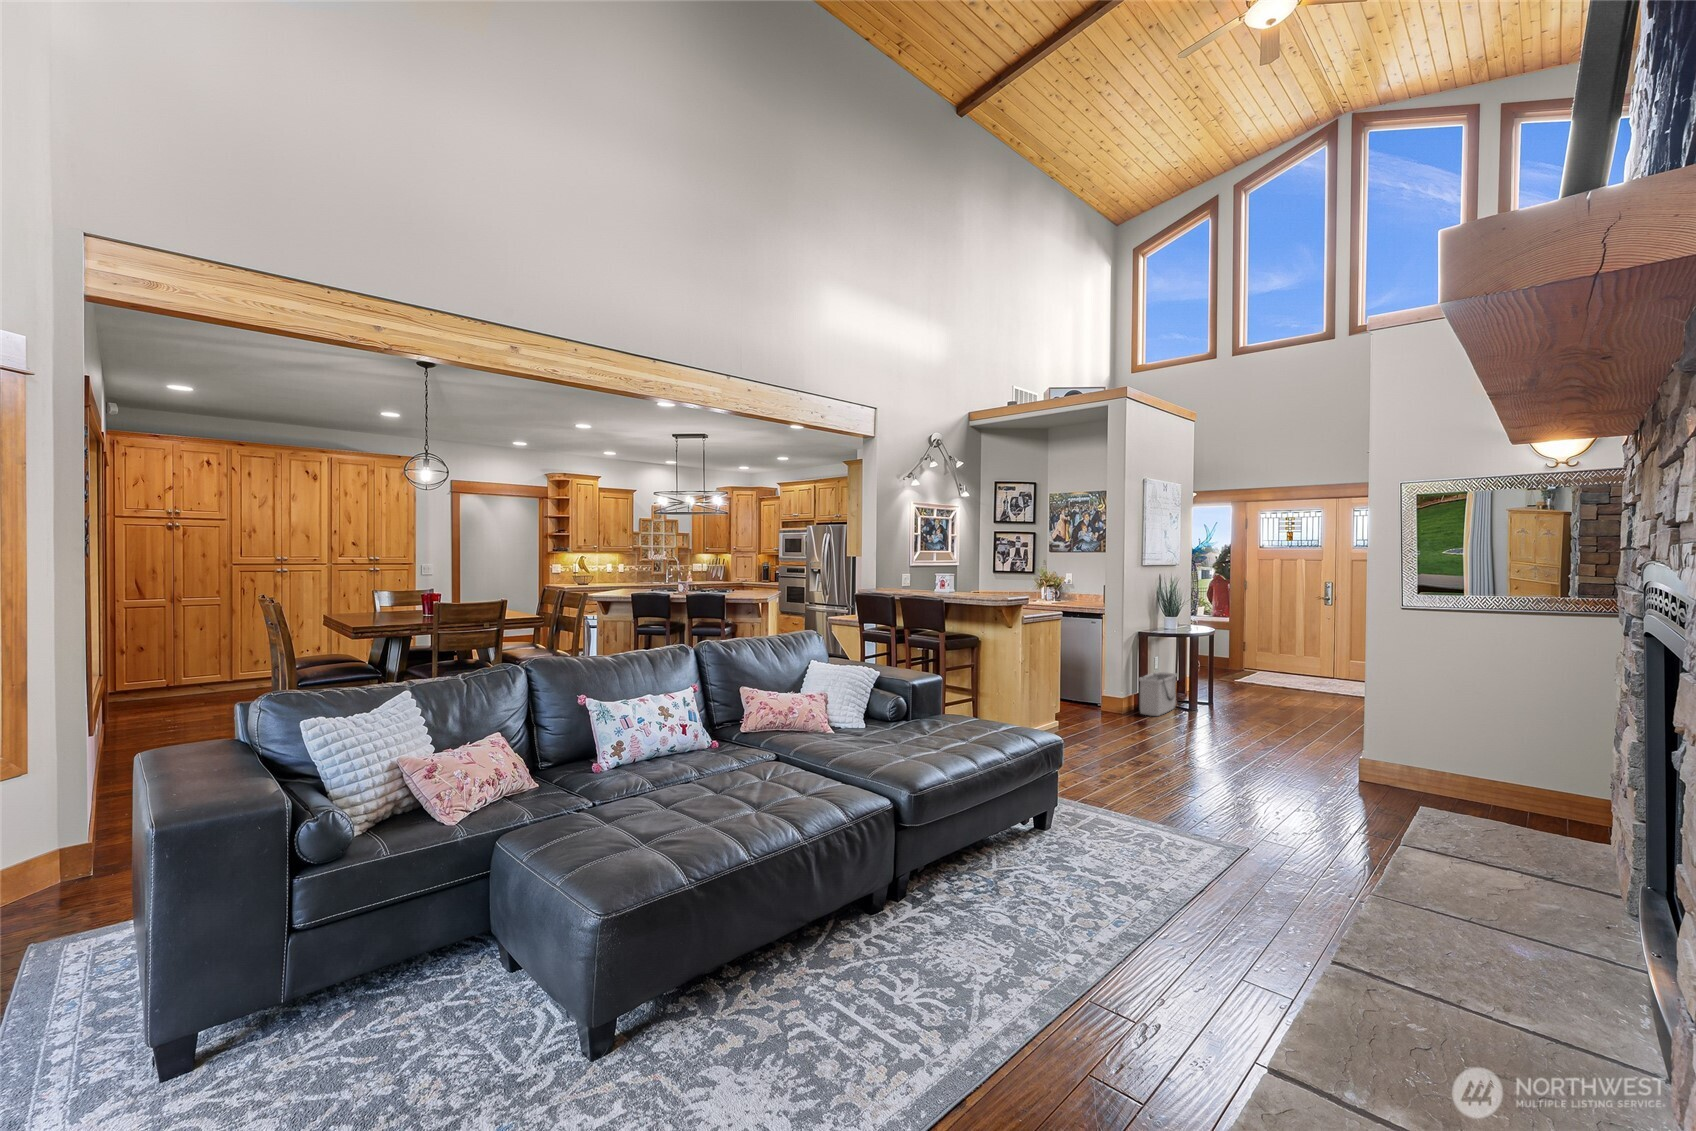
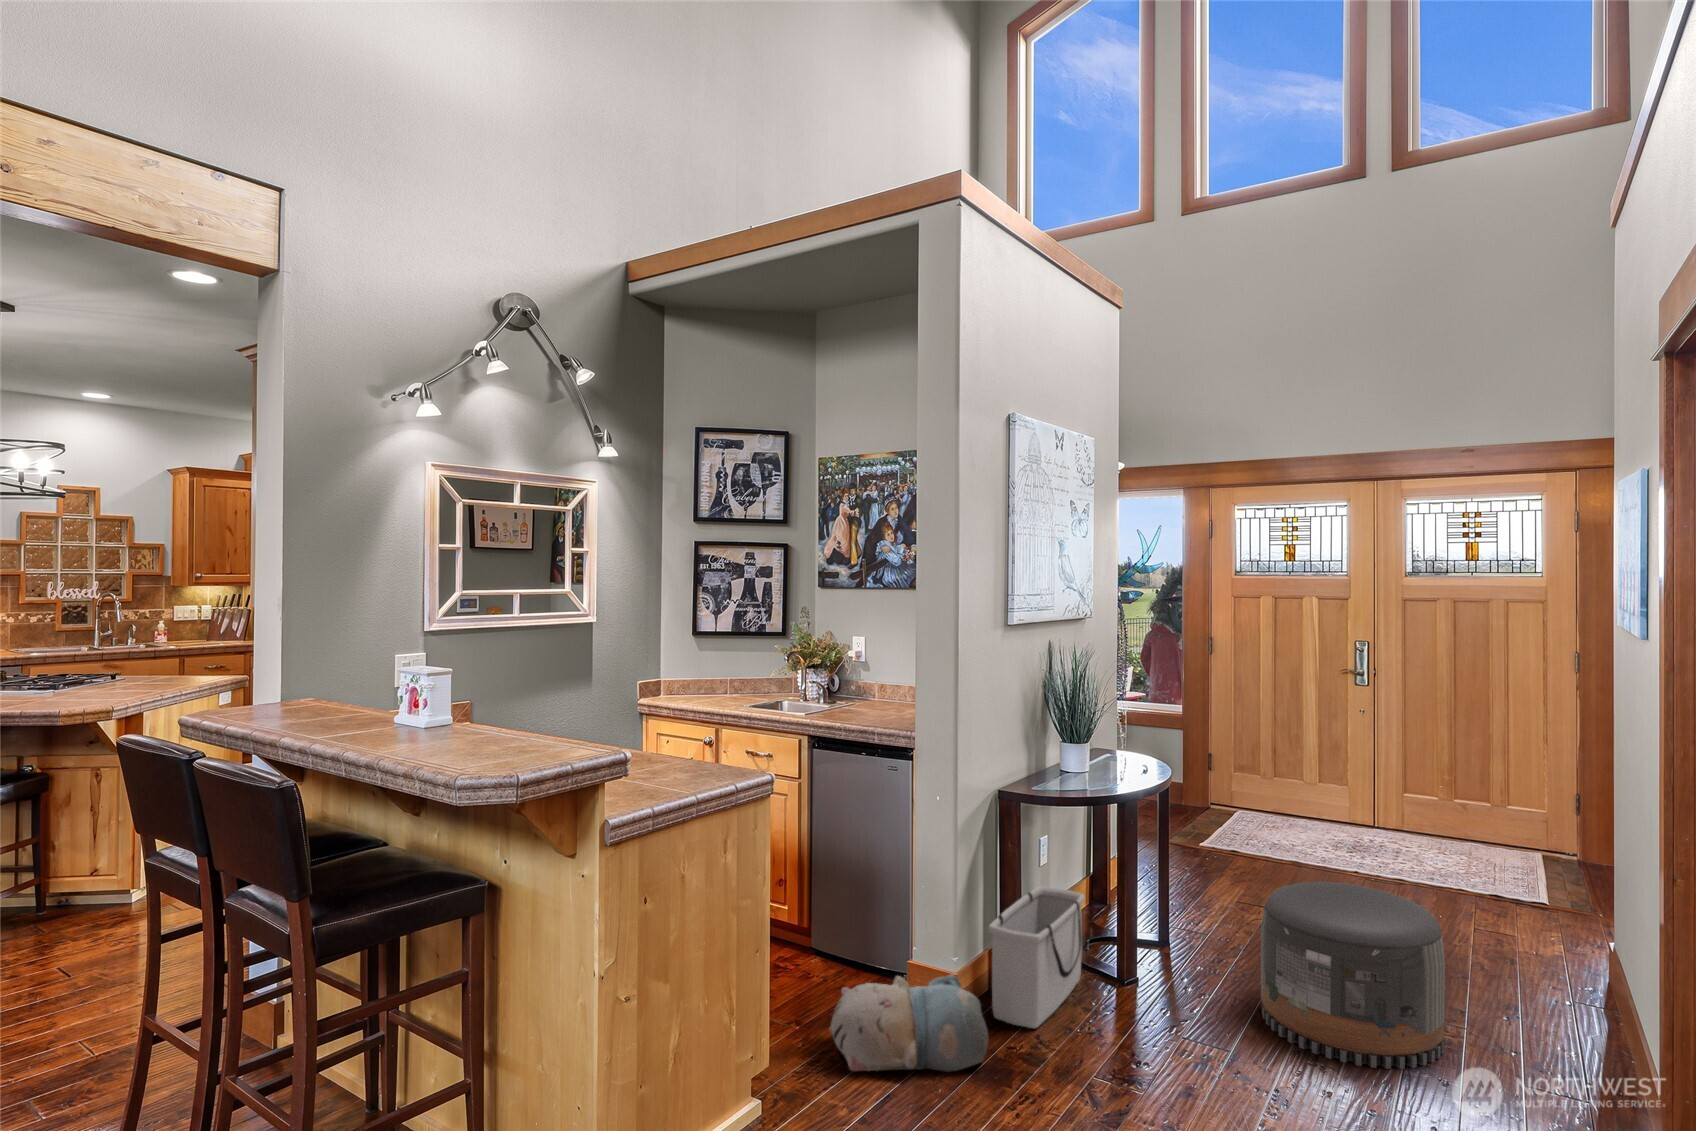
pouf: none [1252,669,1327,730] -> present [1261,882,1444,1069]
plush toy: none [1079,693,1141,722] -> present [830,974,988,1072]

